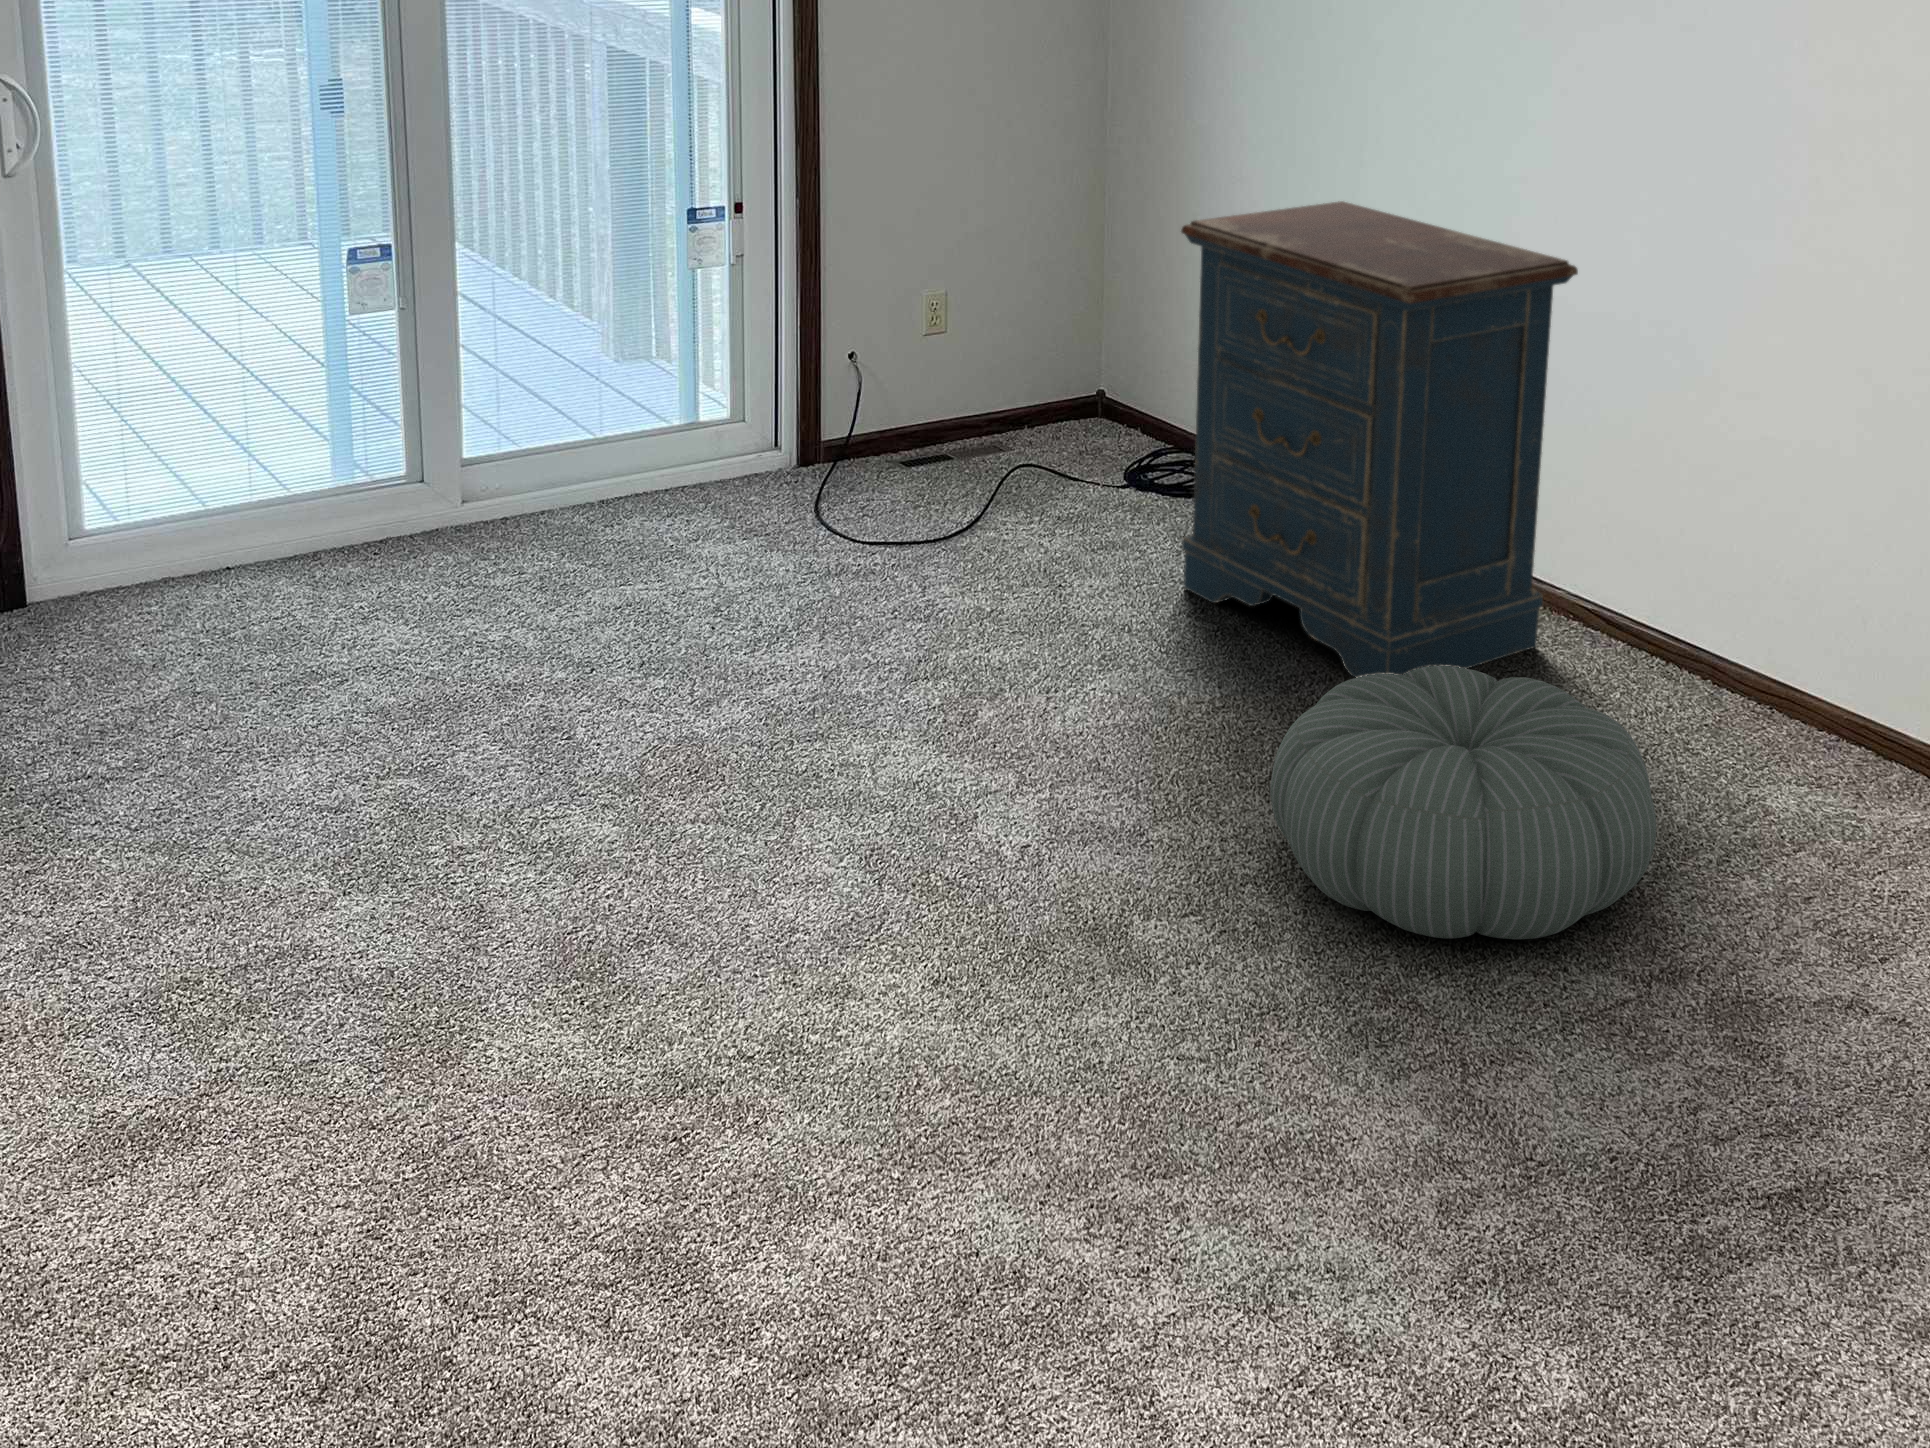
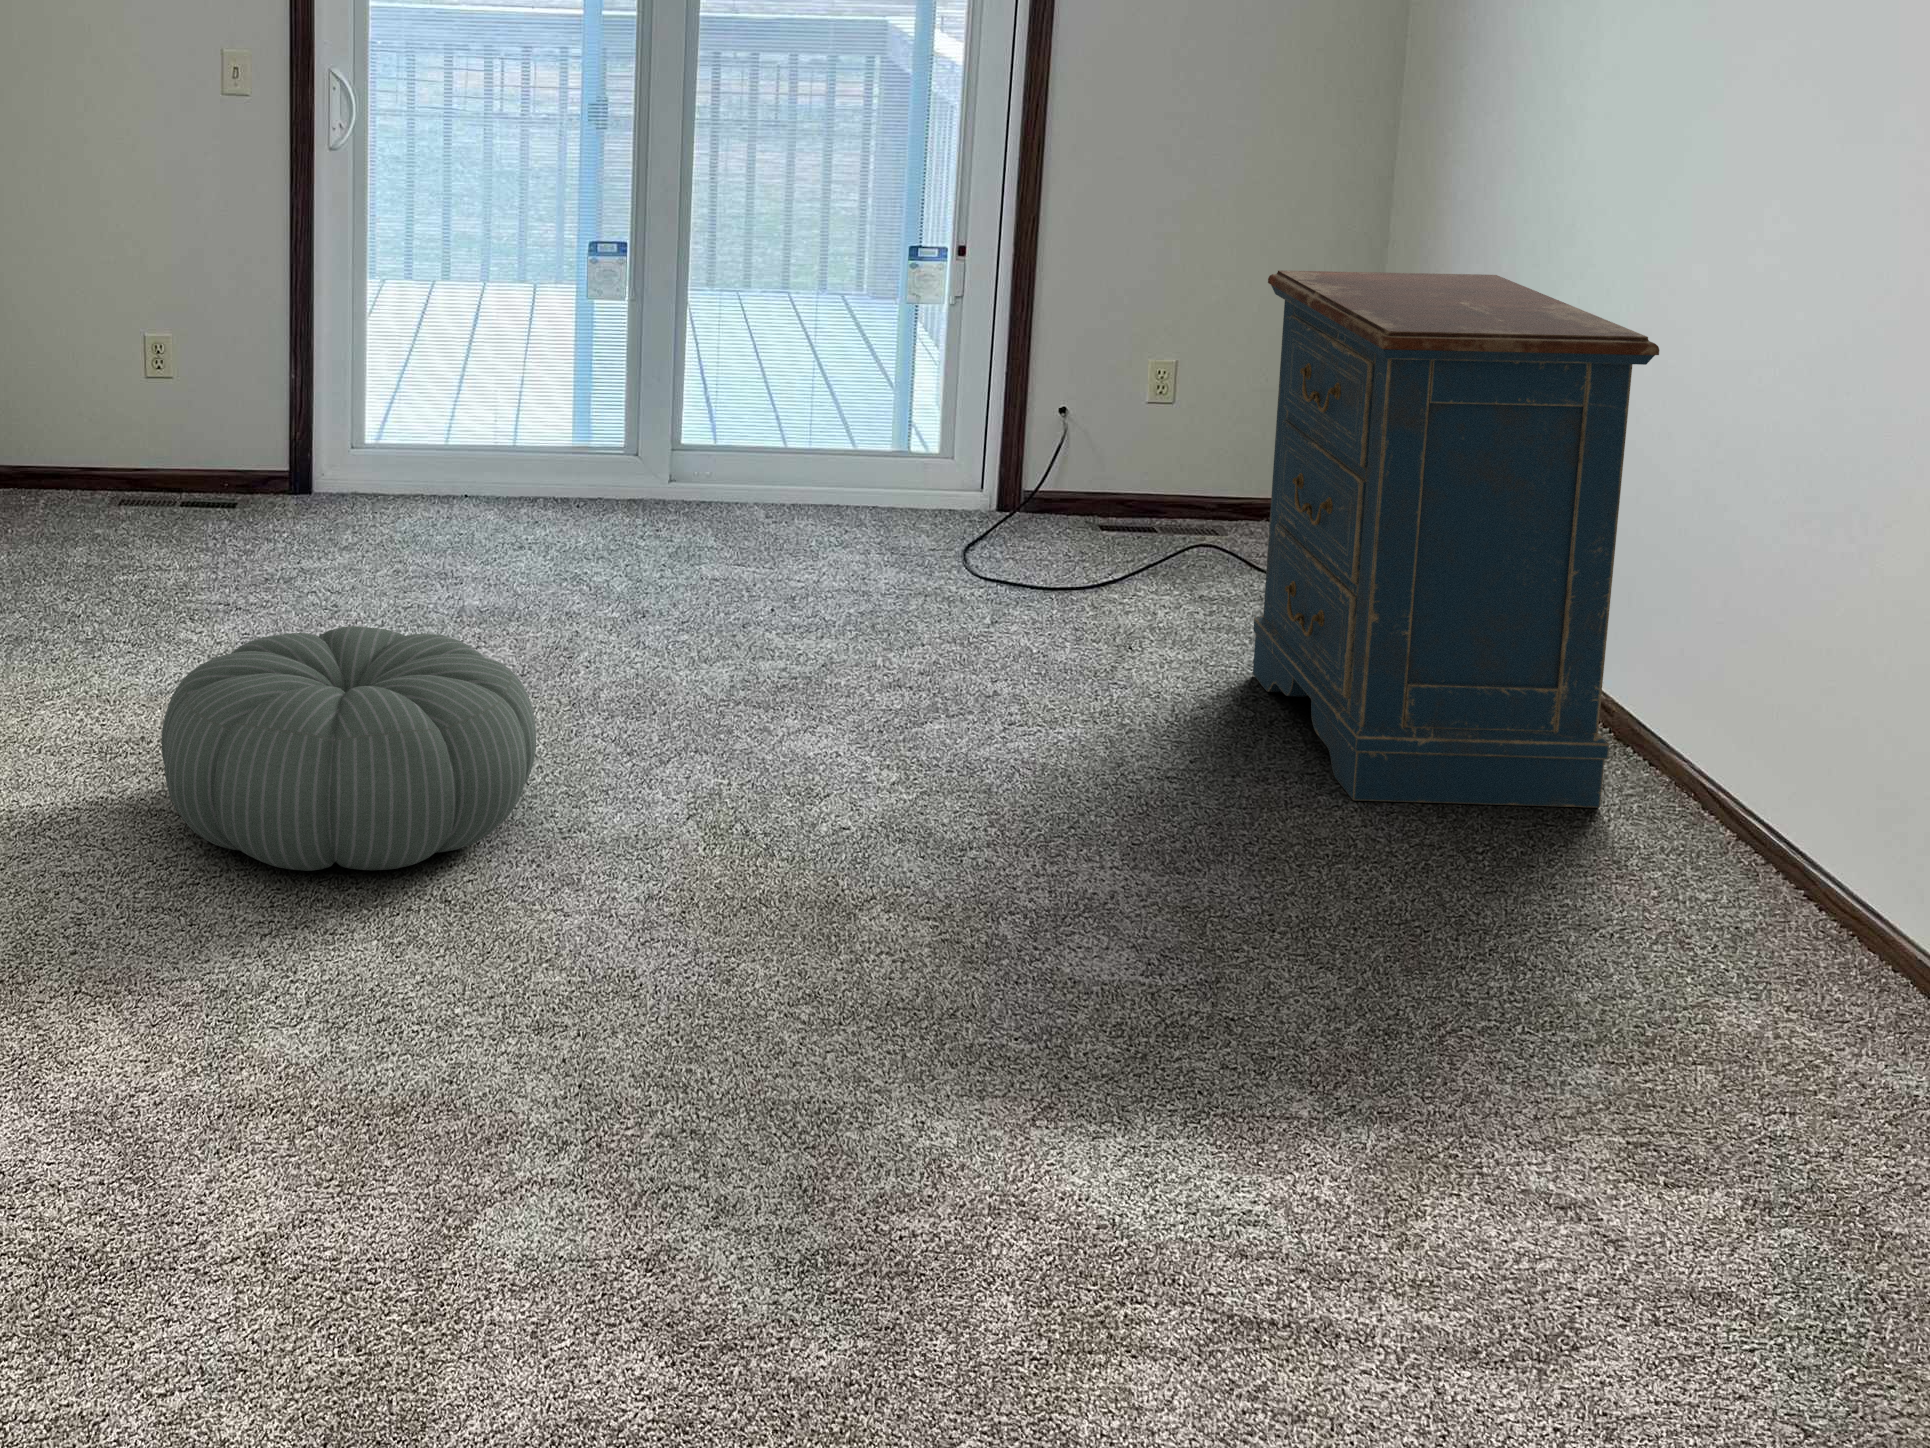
pouf: present [1270,666,1656,939] -> present [162,626,536,871]

